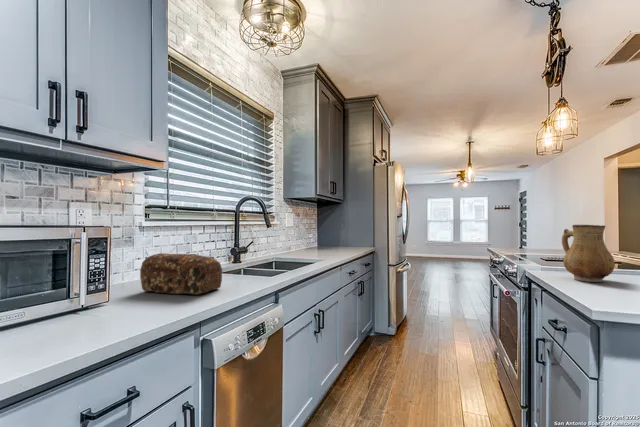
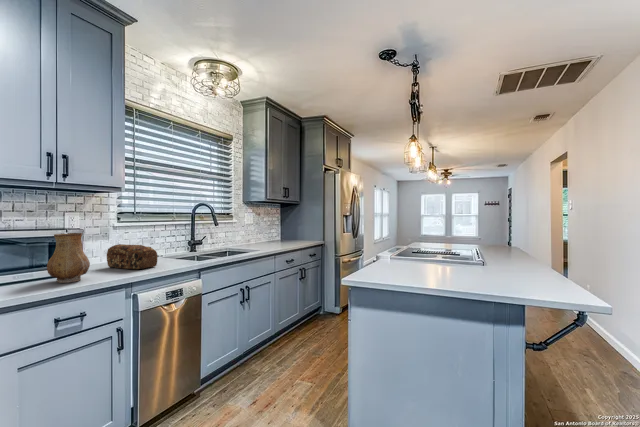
ceramic pitcher: present [562,225,615,282] -> present [47,233,90,283]

